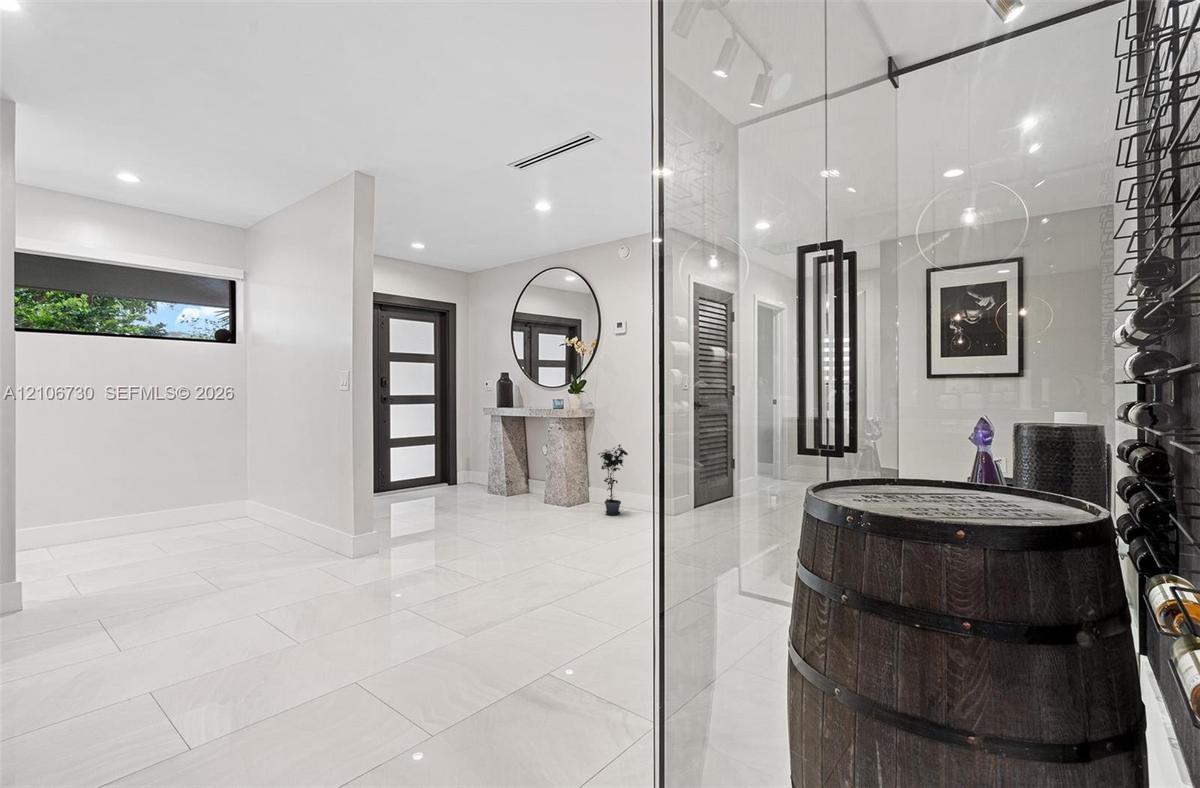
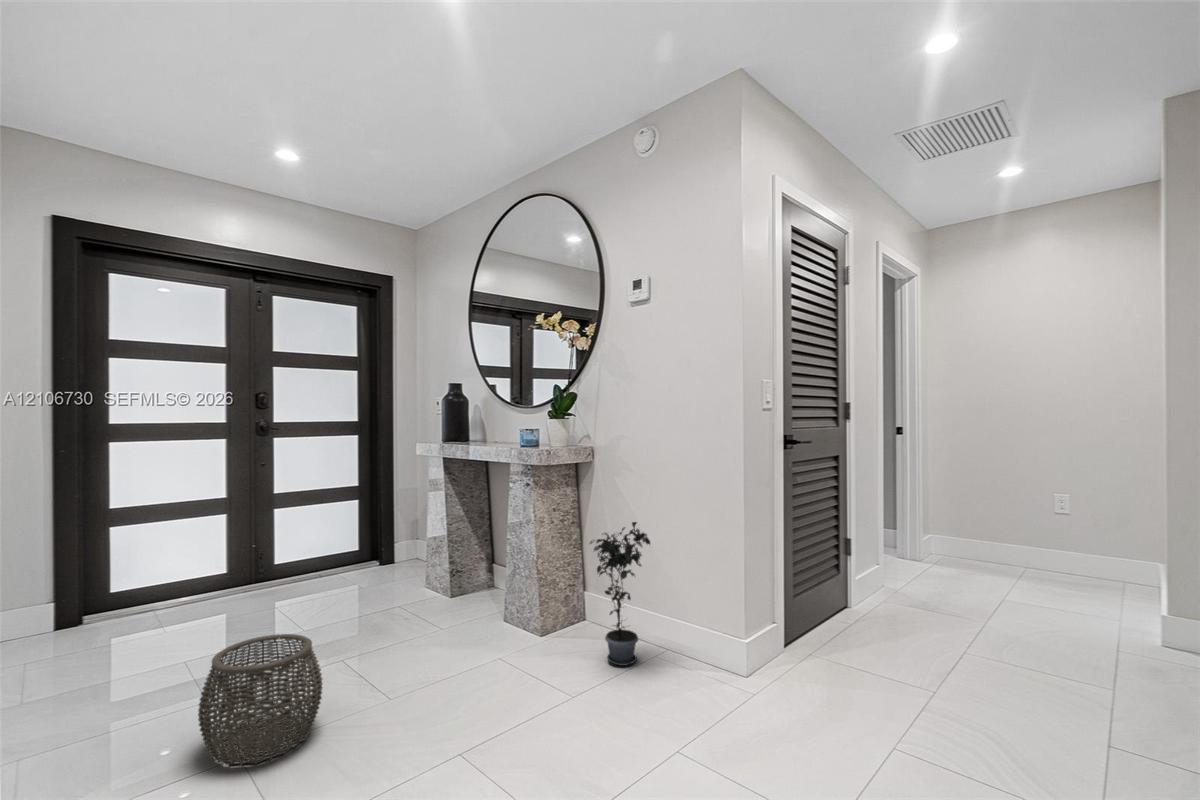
woven basket: none [435,490,484,538] -> present [198,634,323,766]

